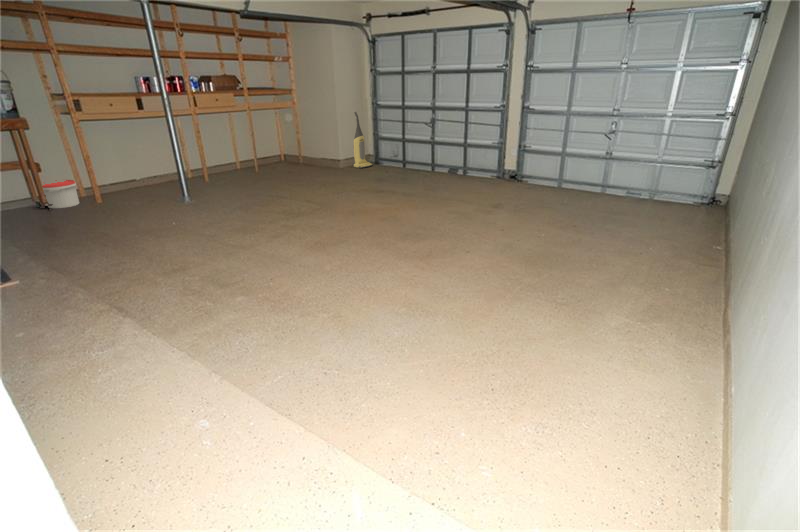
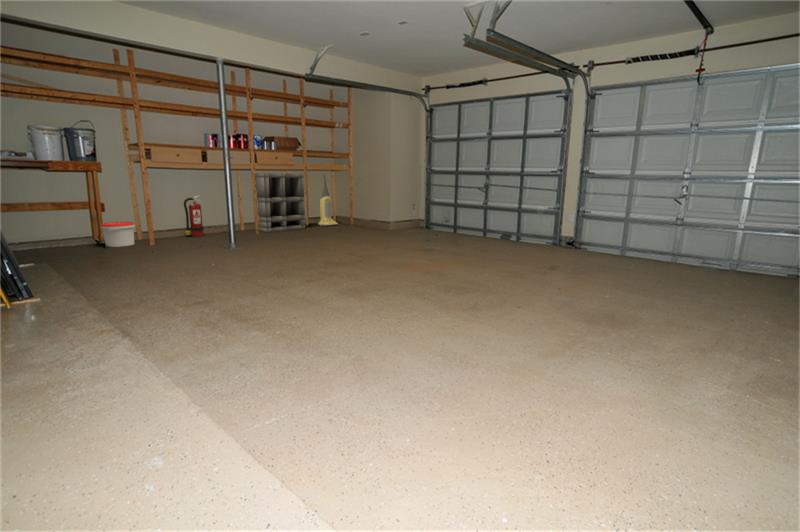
vacuum cleaner: present [353,112,373,168] -> present [318,174,338,226]
shelving unit: none [193,114,255,179] -> present [255,173,305,233]
fire extinguisher: none [124,145,151,190] -> present [184,195,204,237]

